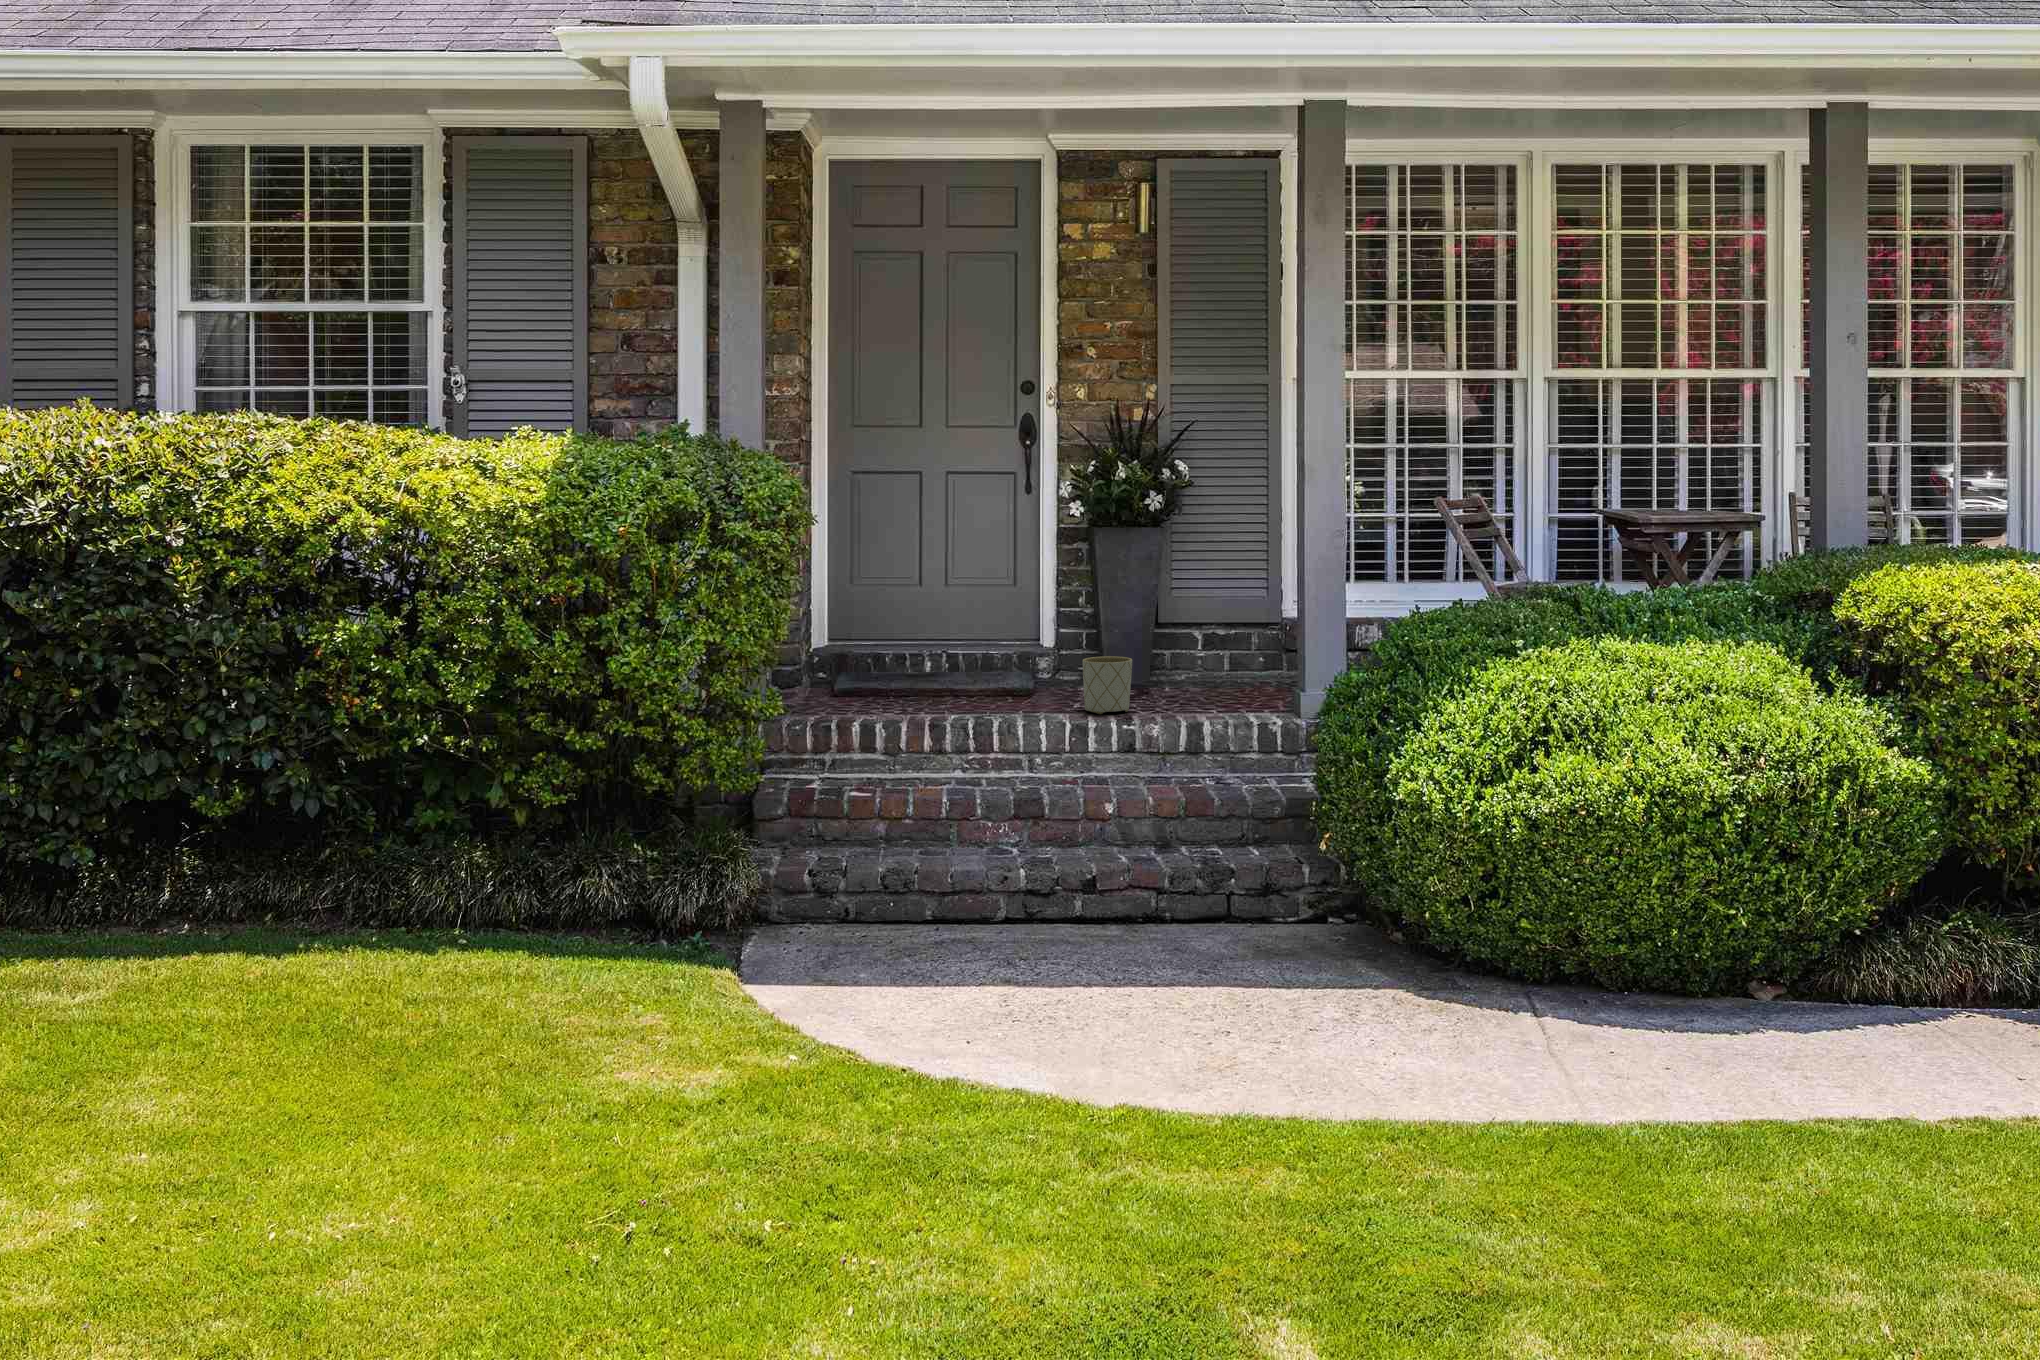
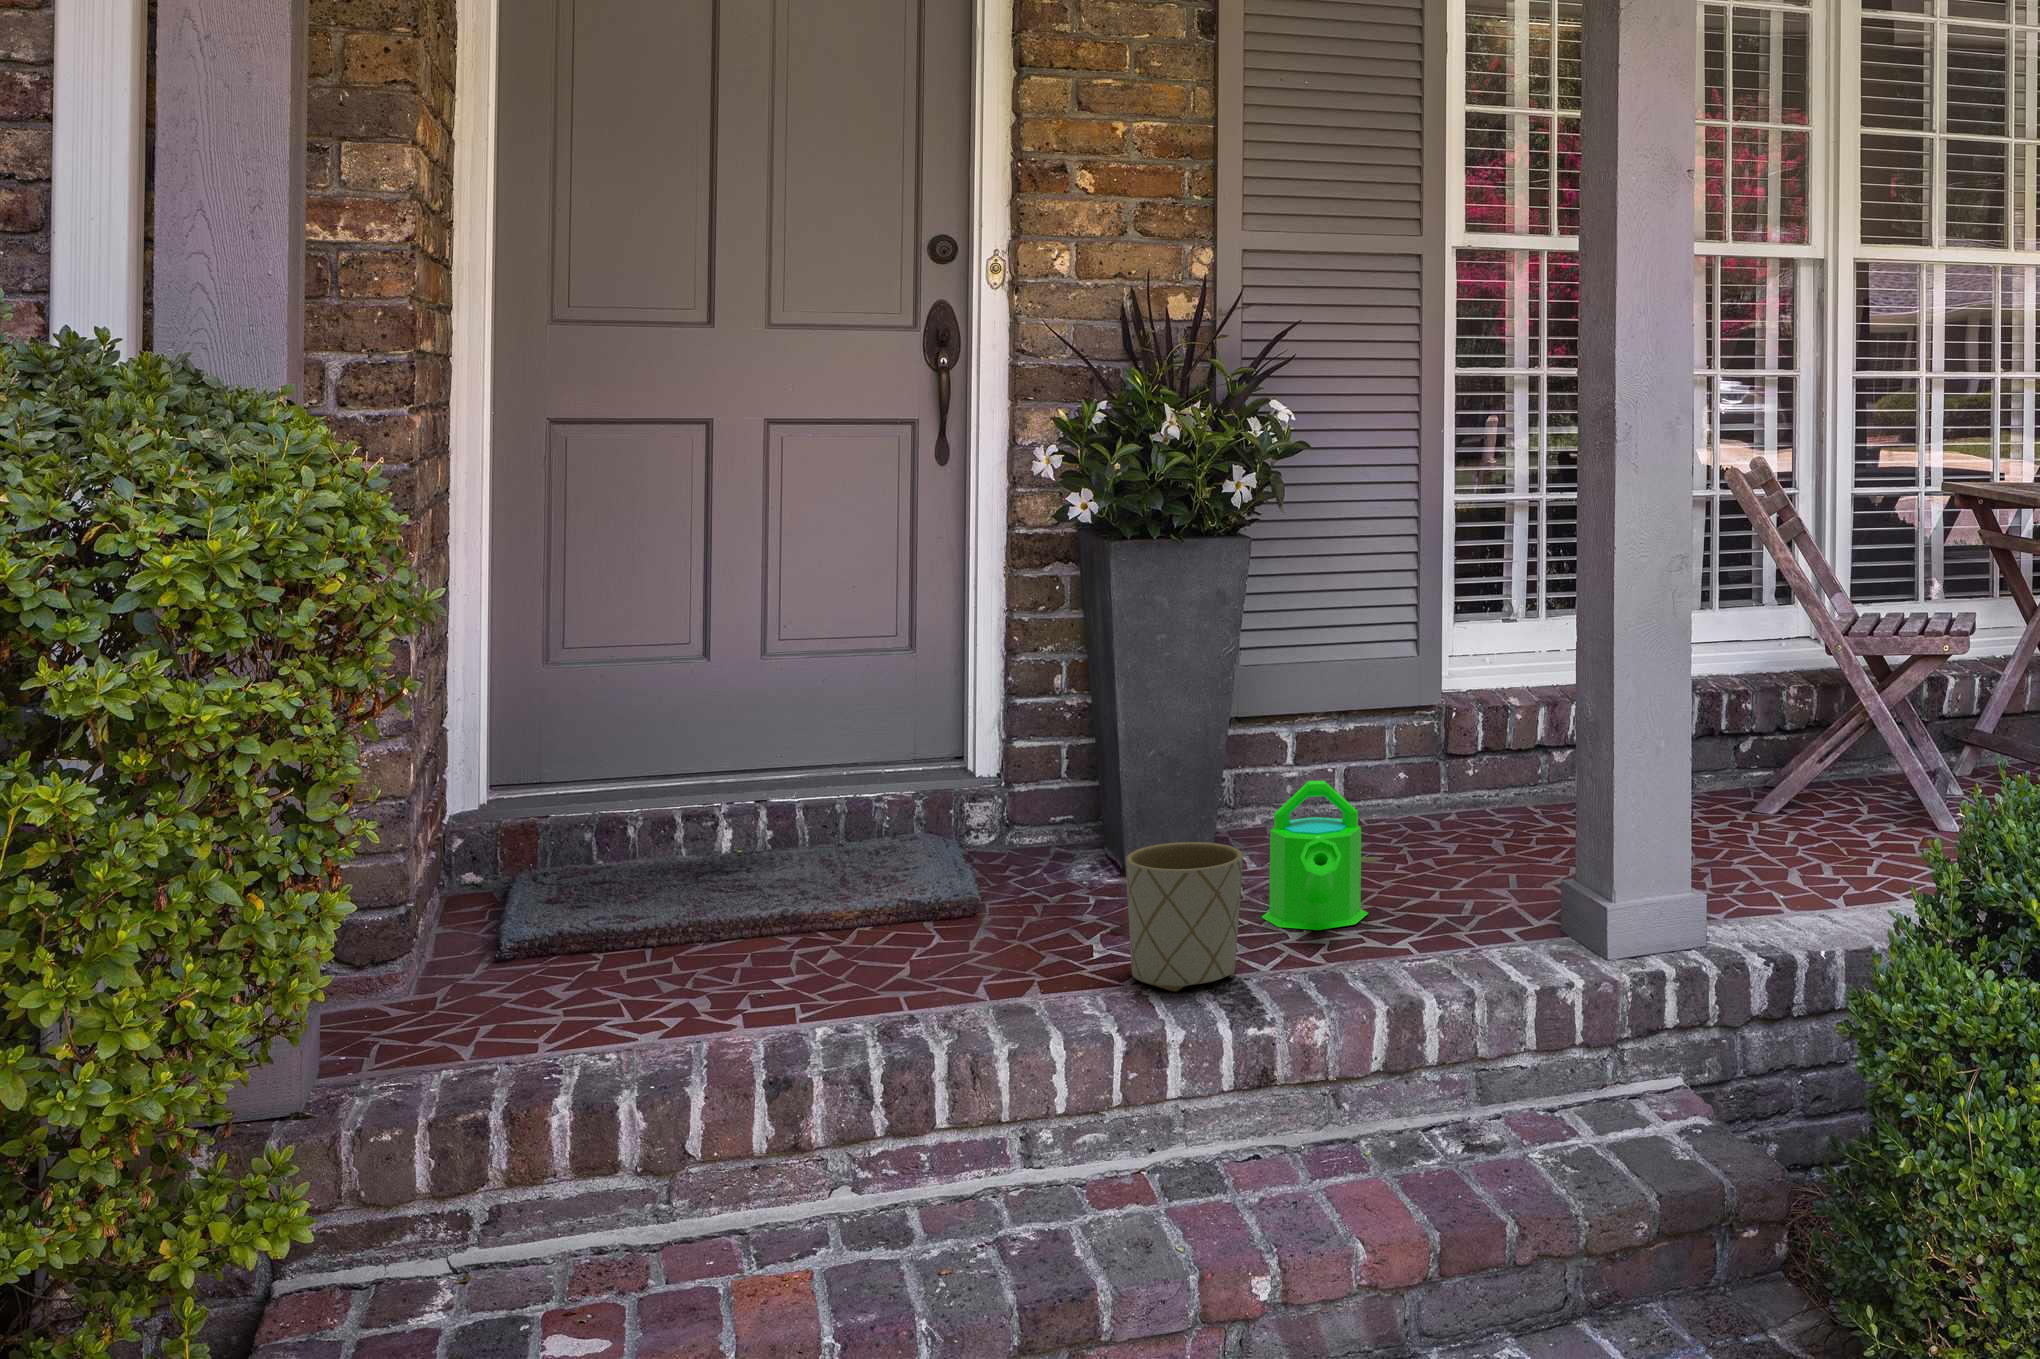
watering can: none [1154,637,1203,703] -> present [1262,781,1368,930]

